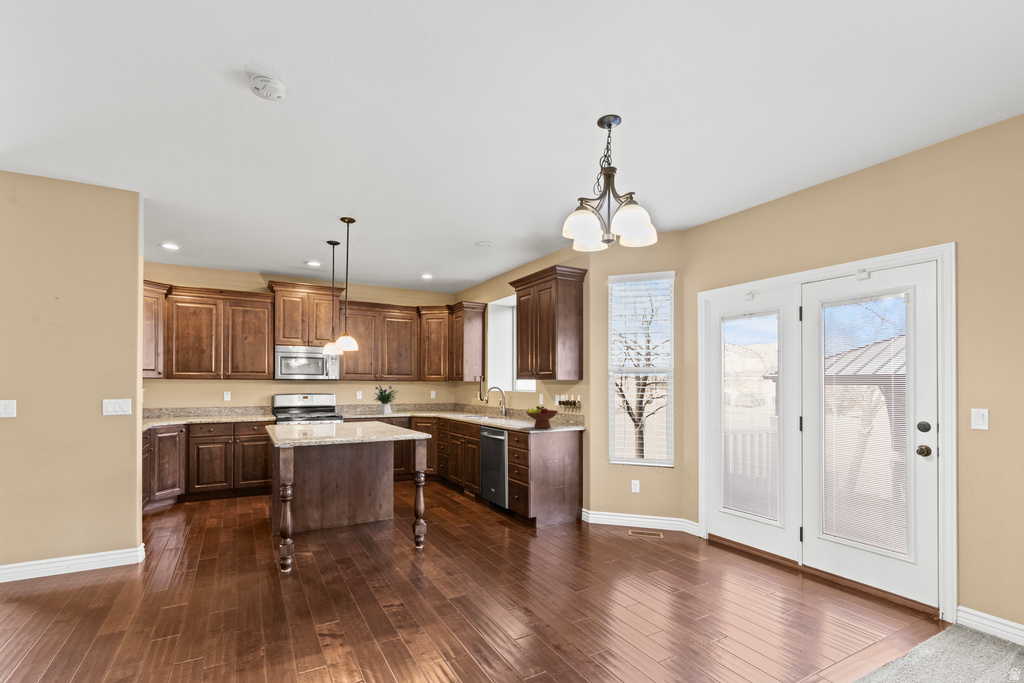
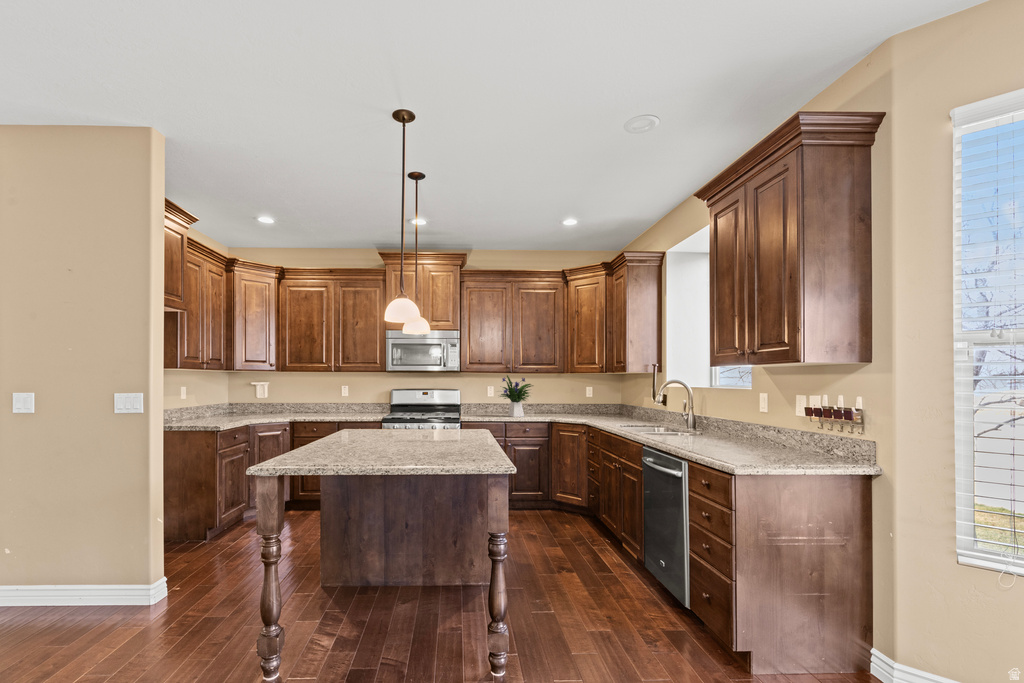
fruit bowl: present [526,406,558,428] -> none [730,415,804,461]

